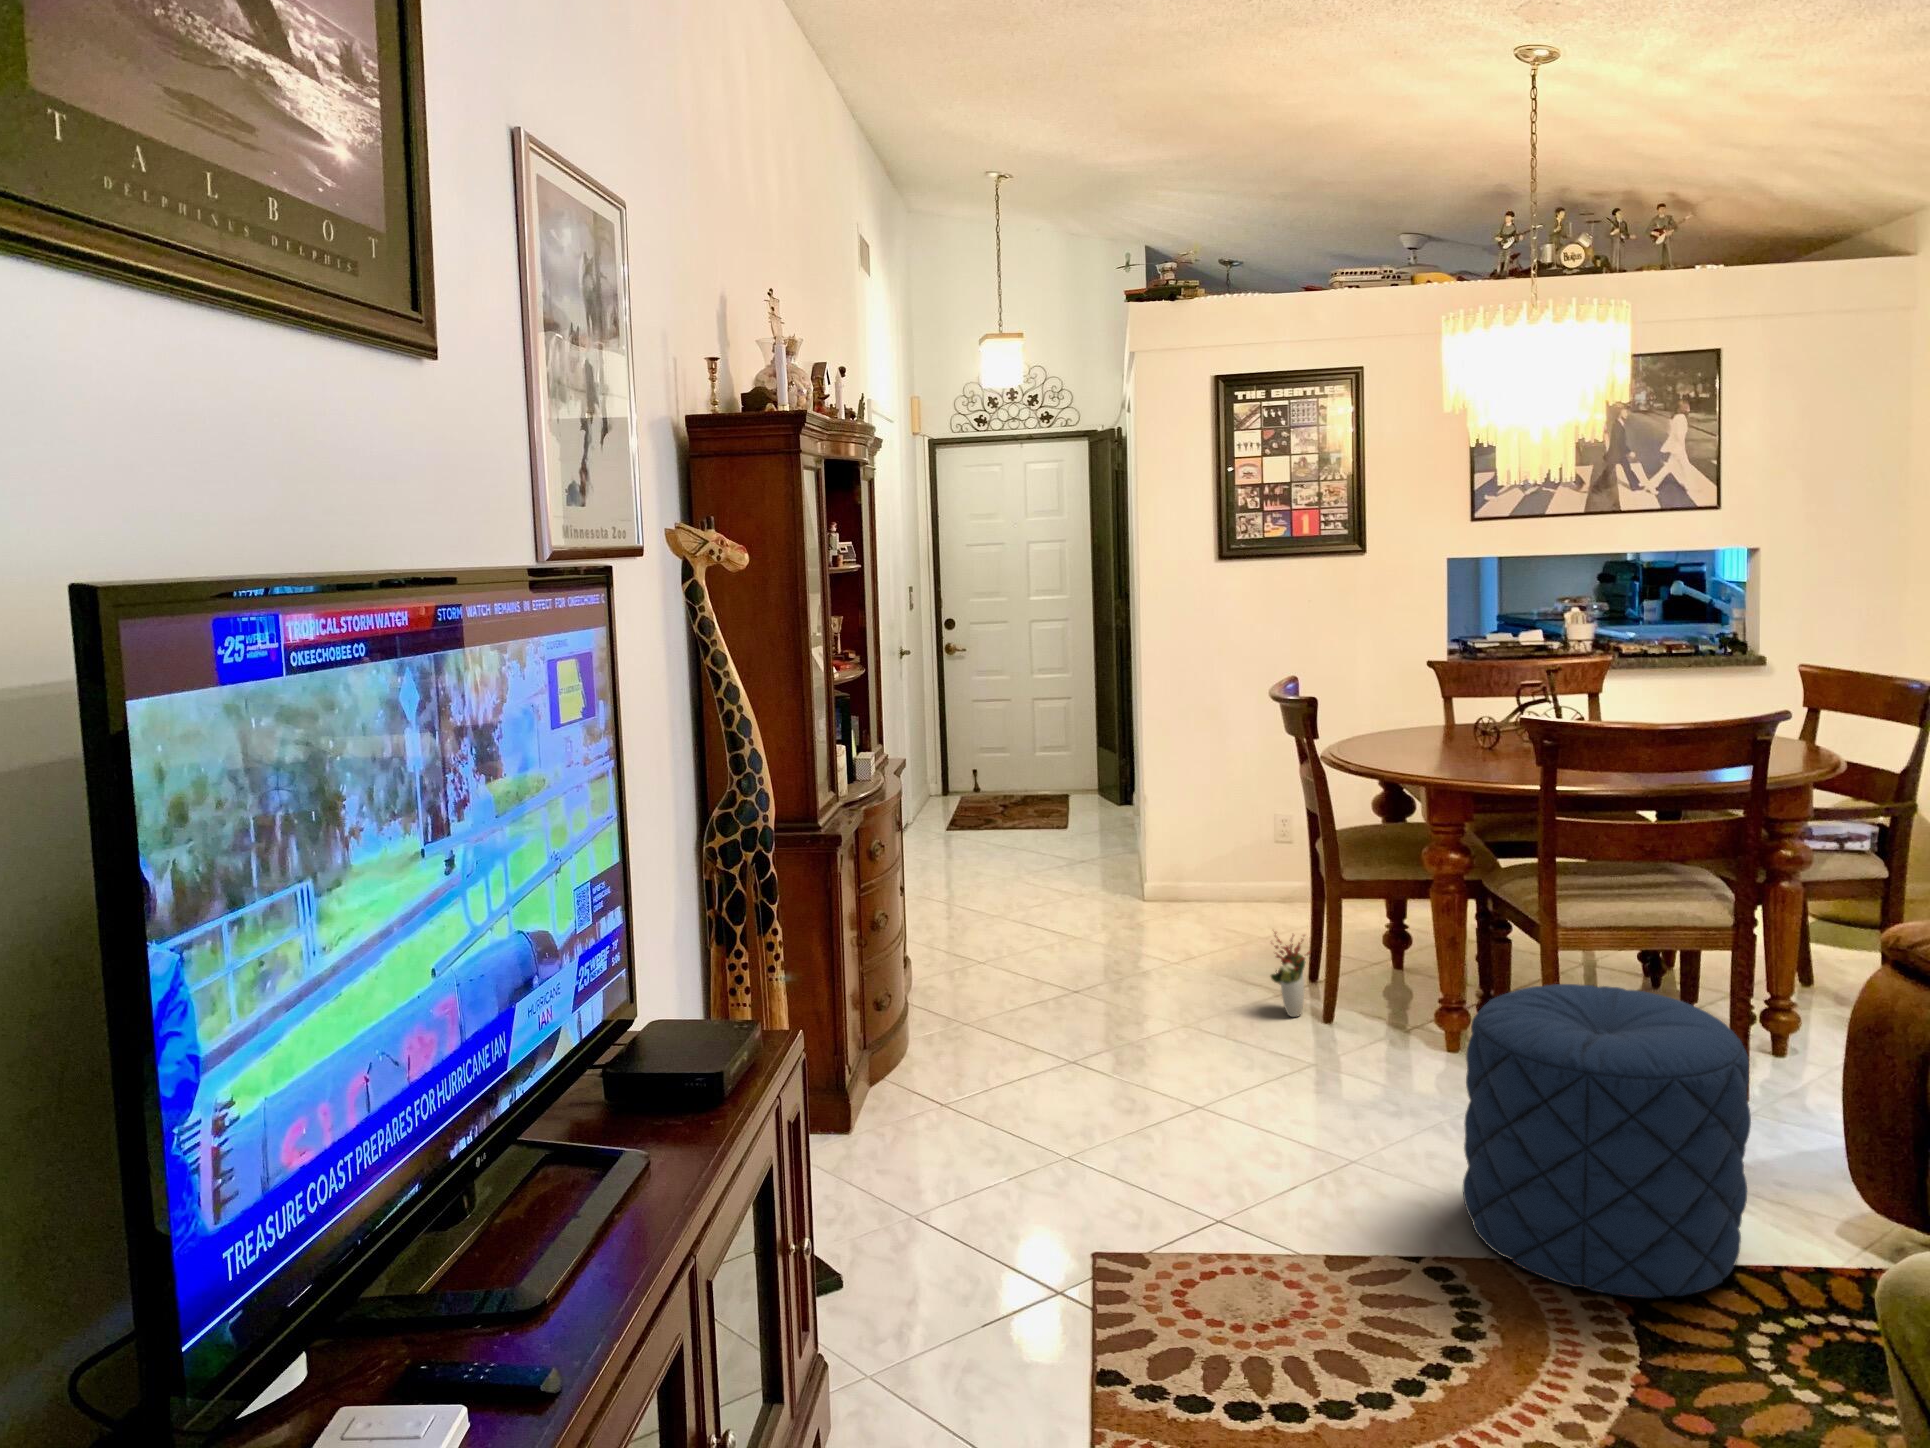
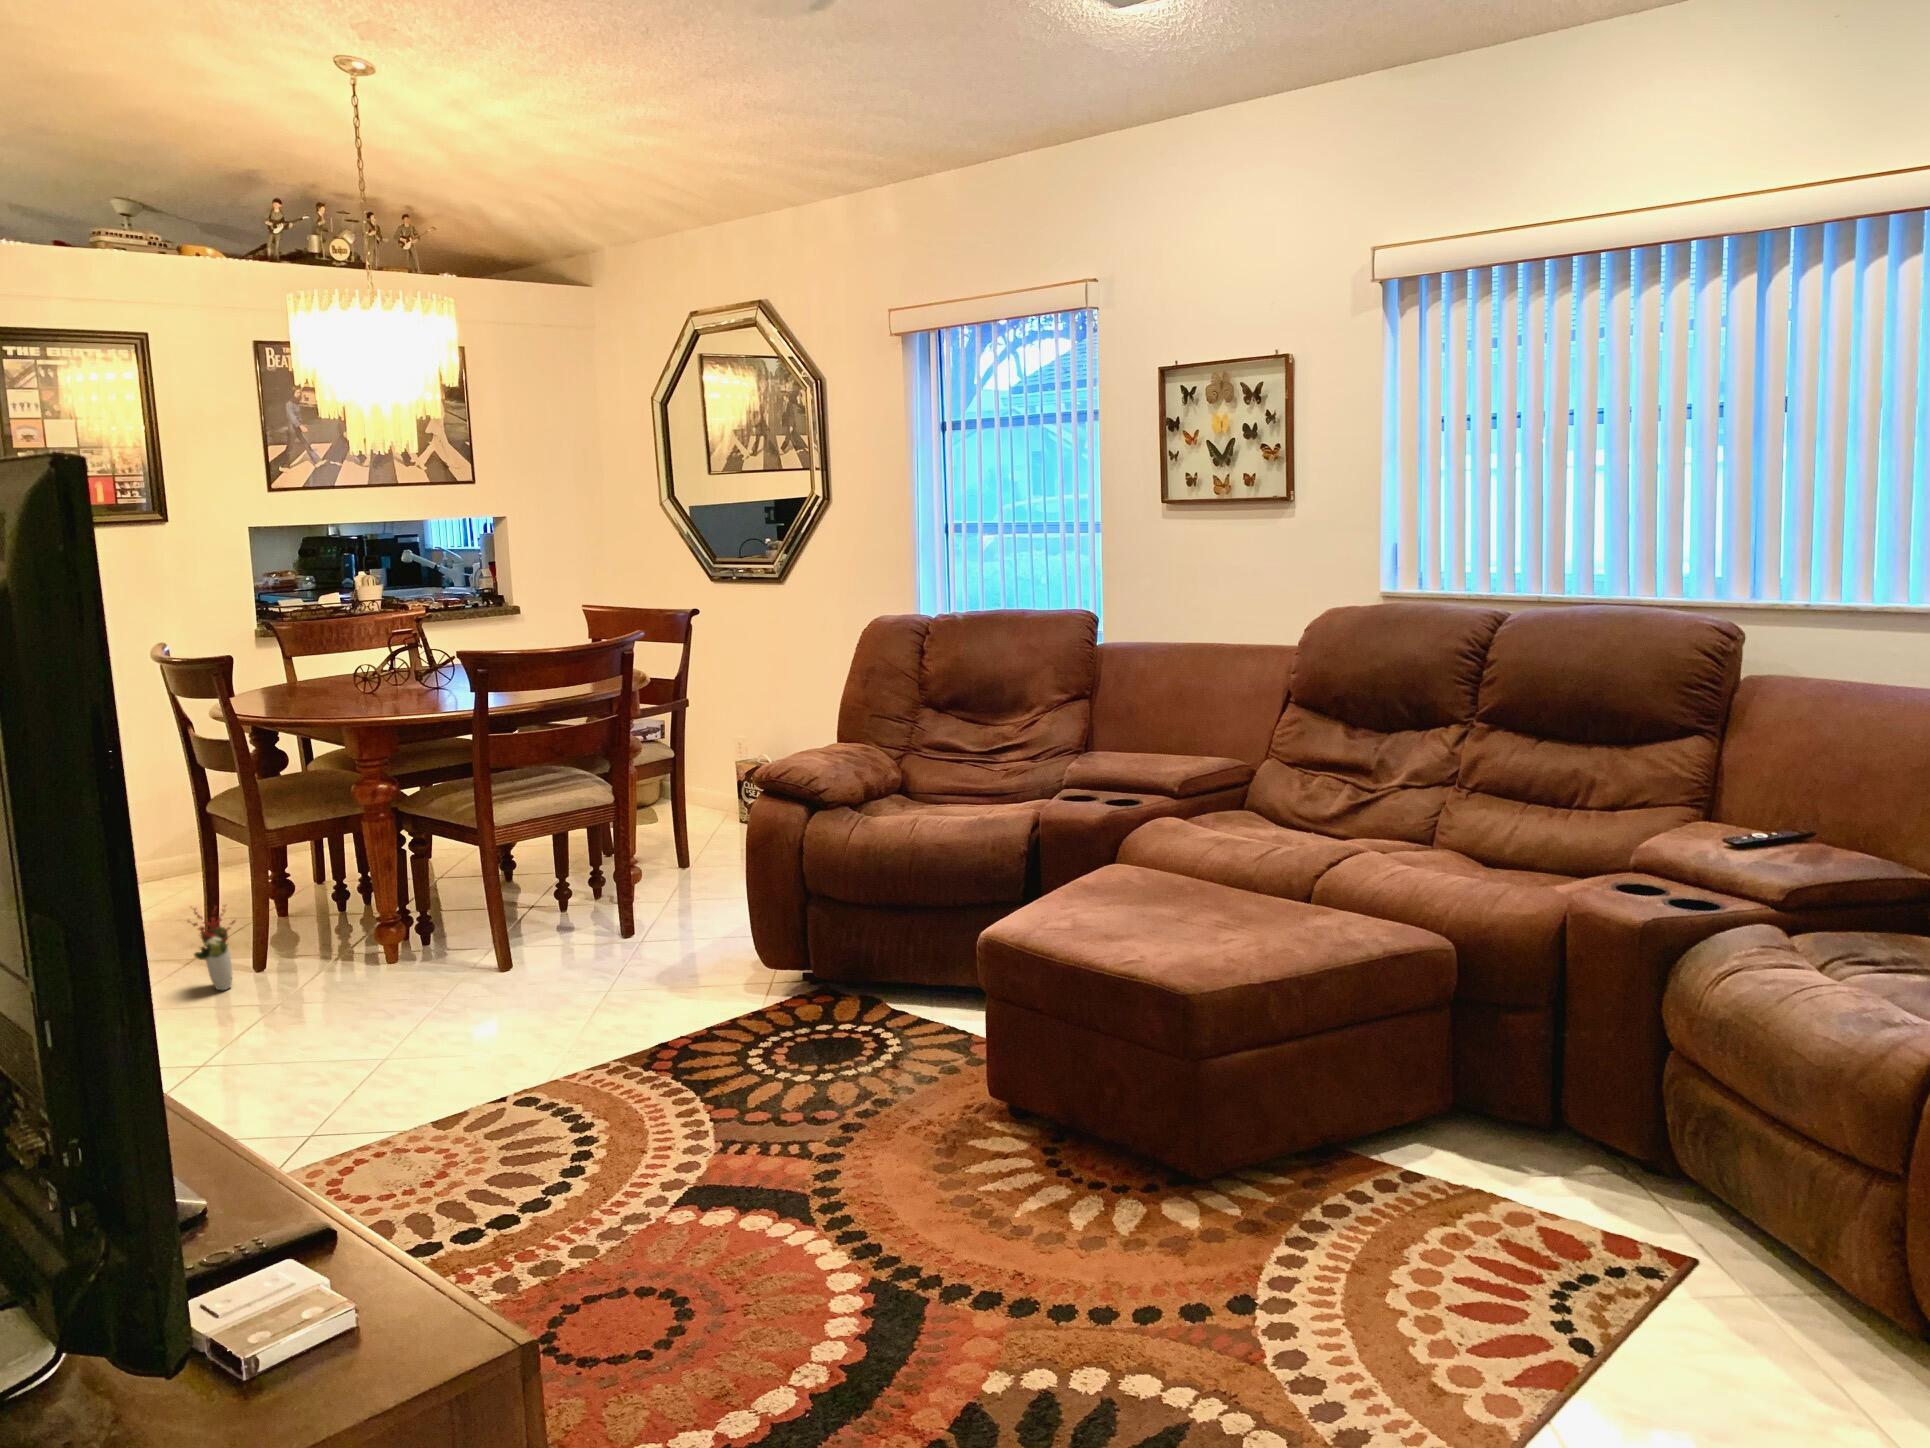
pouf: present [1463,984,1751,1298] -> none [504,850,715,1079]

